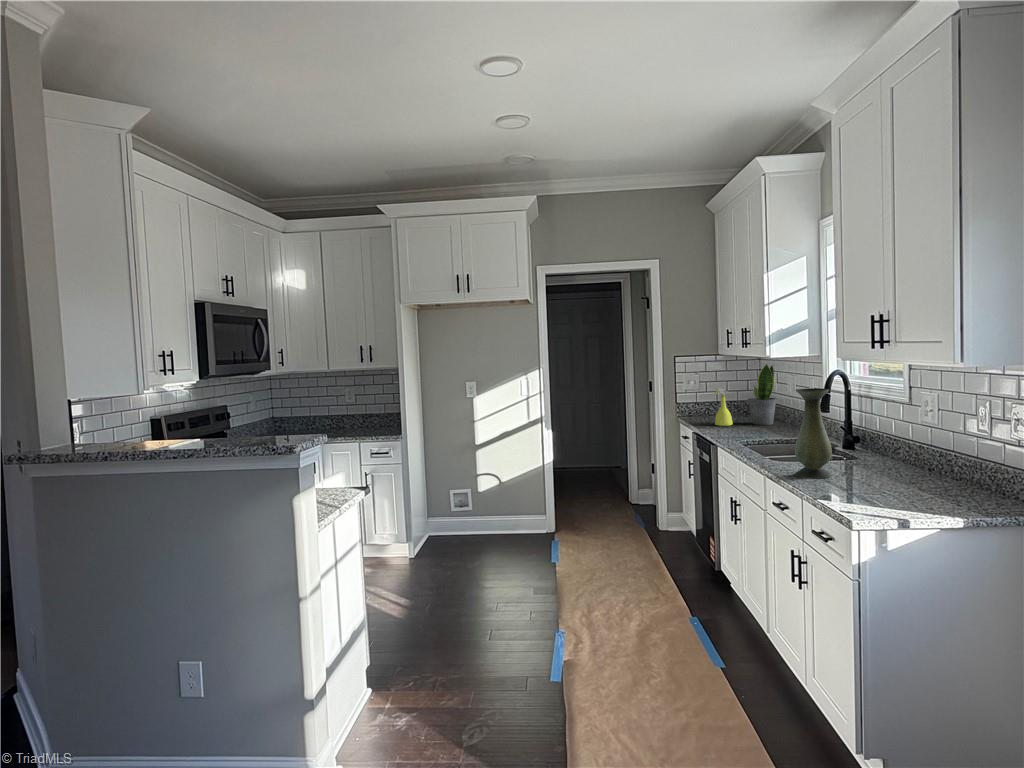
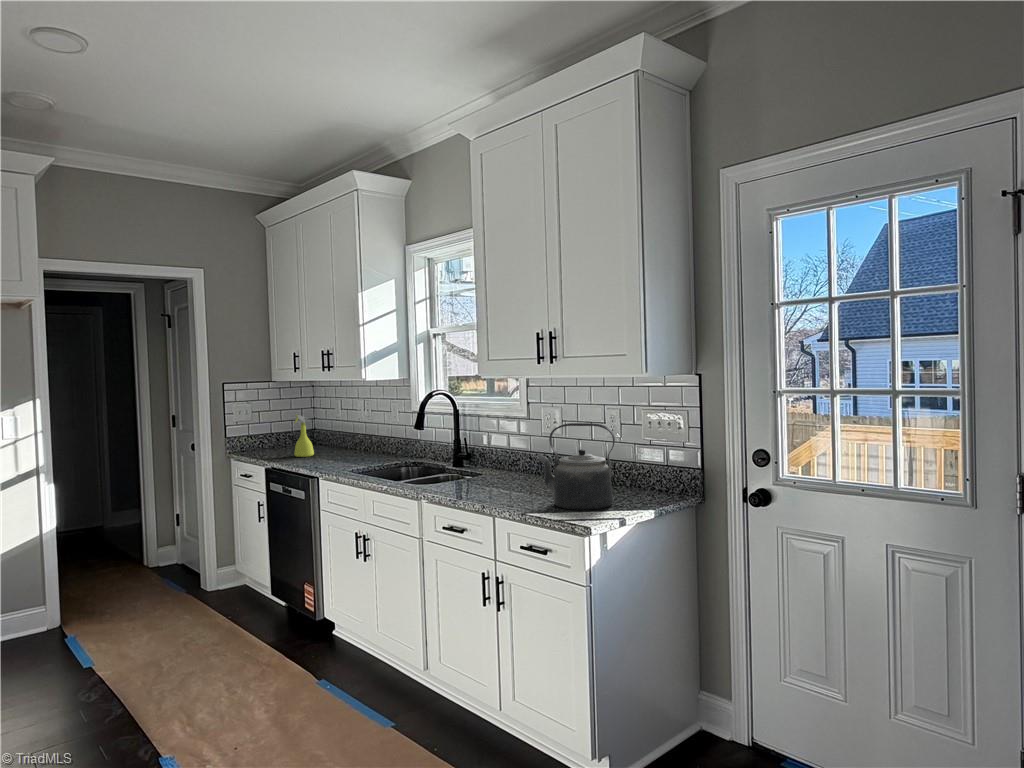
potted plant: present [748,364,777,425] -> none [325,387,355,452]
vase: present [795,388,833,479] -> none [462,408,496,497]
kettle: none [852,410,938,507] -> present [539,423,615,510]

